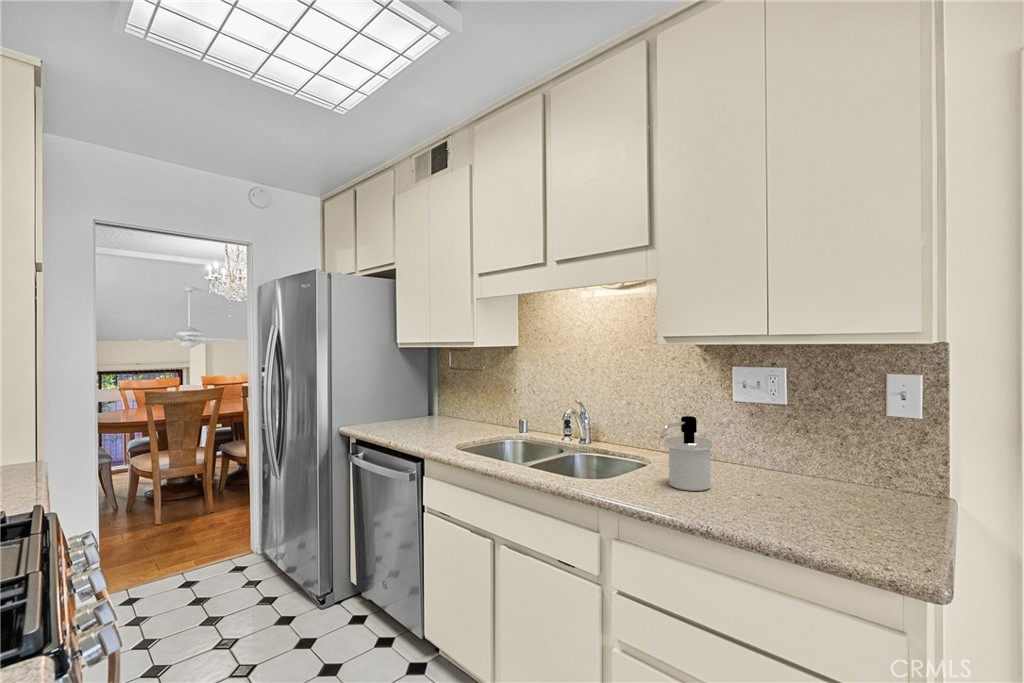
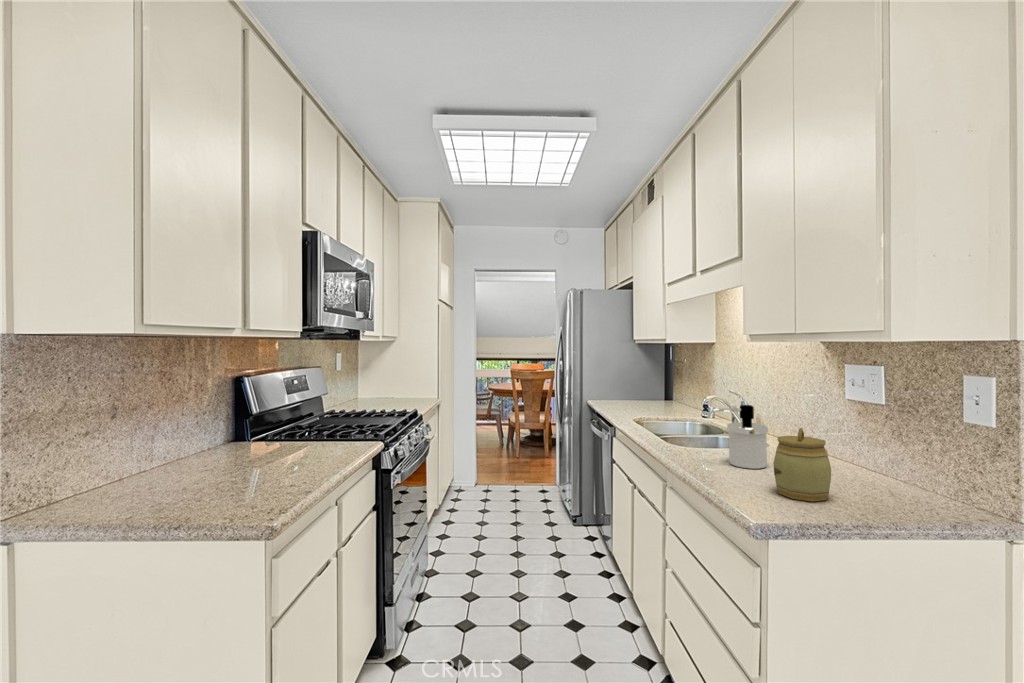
jar: none [774,438,837,519] -> present [773,428,831,502]

